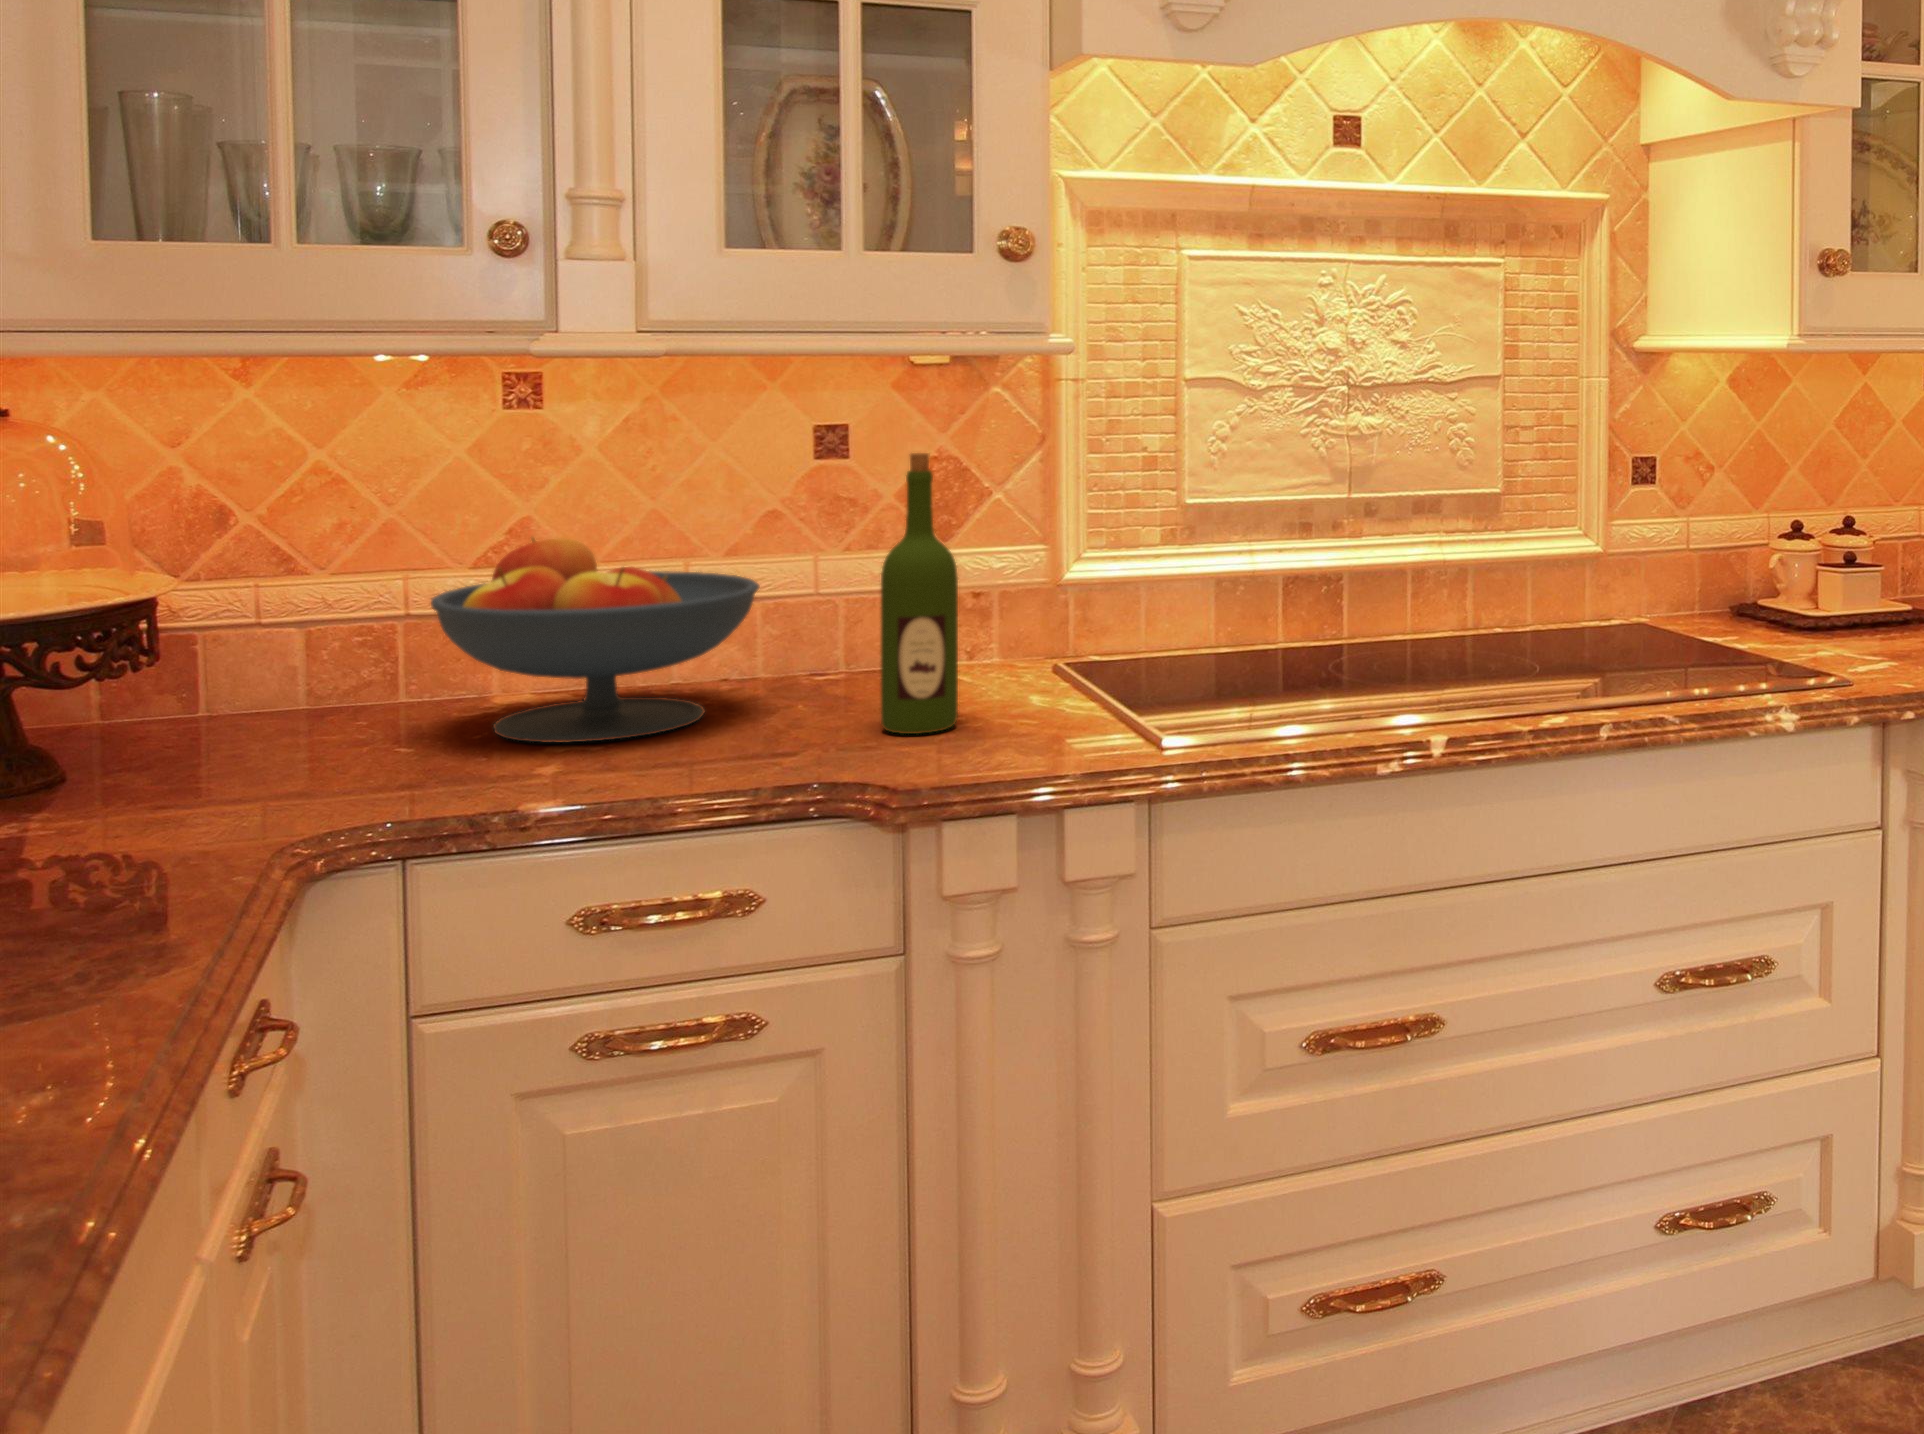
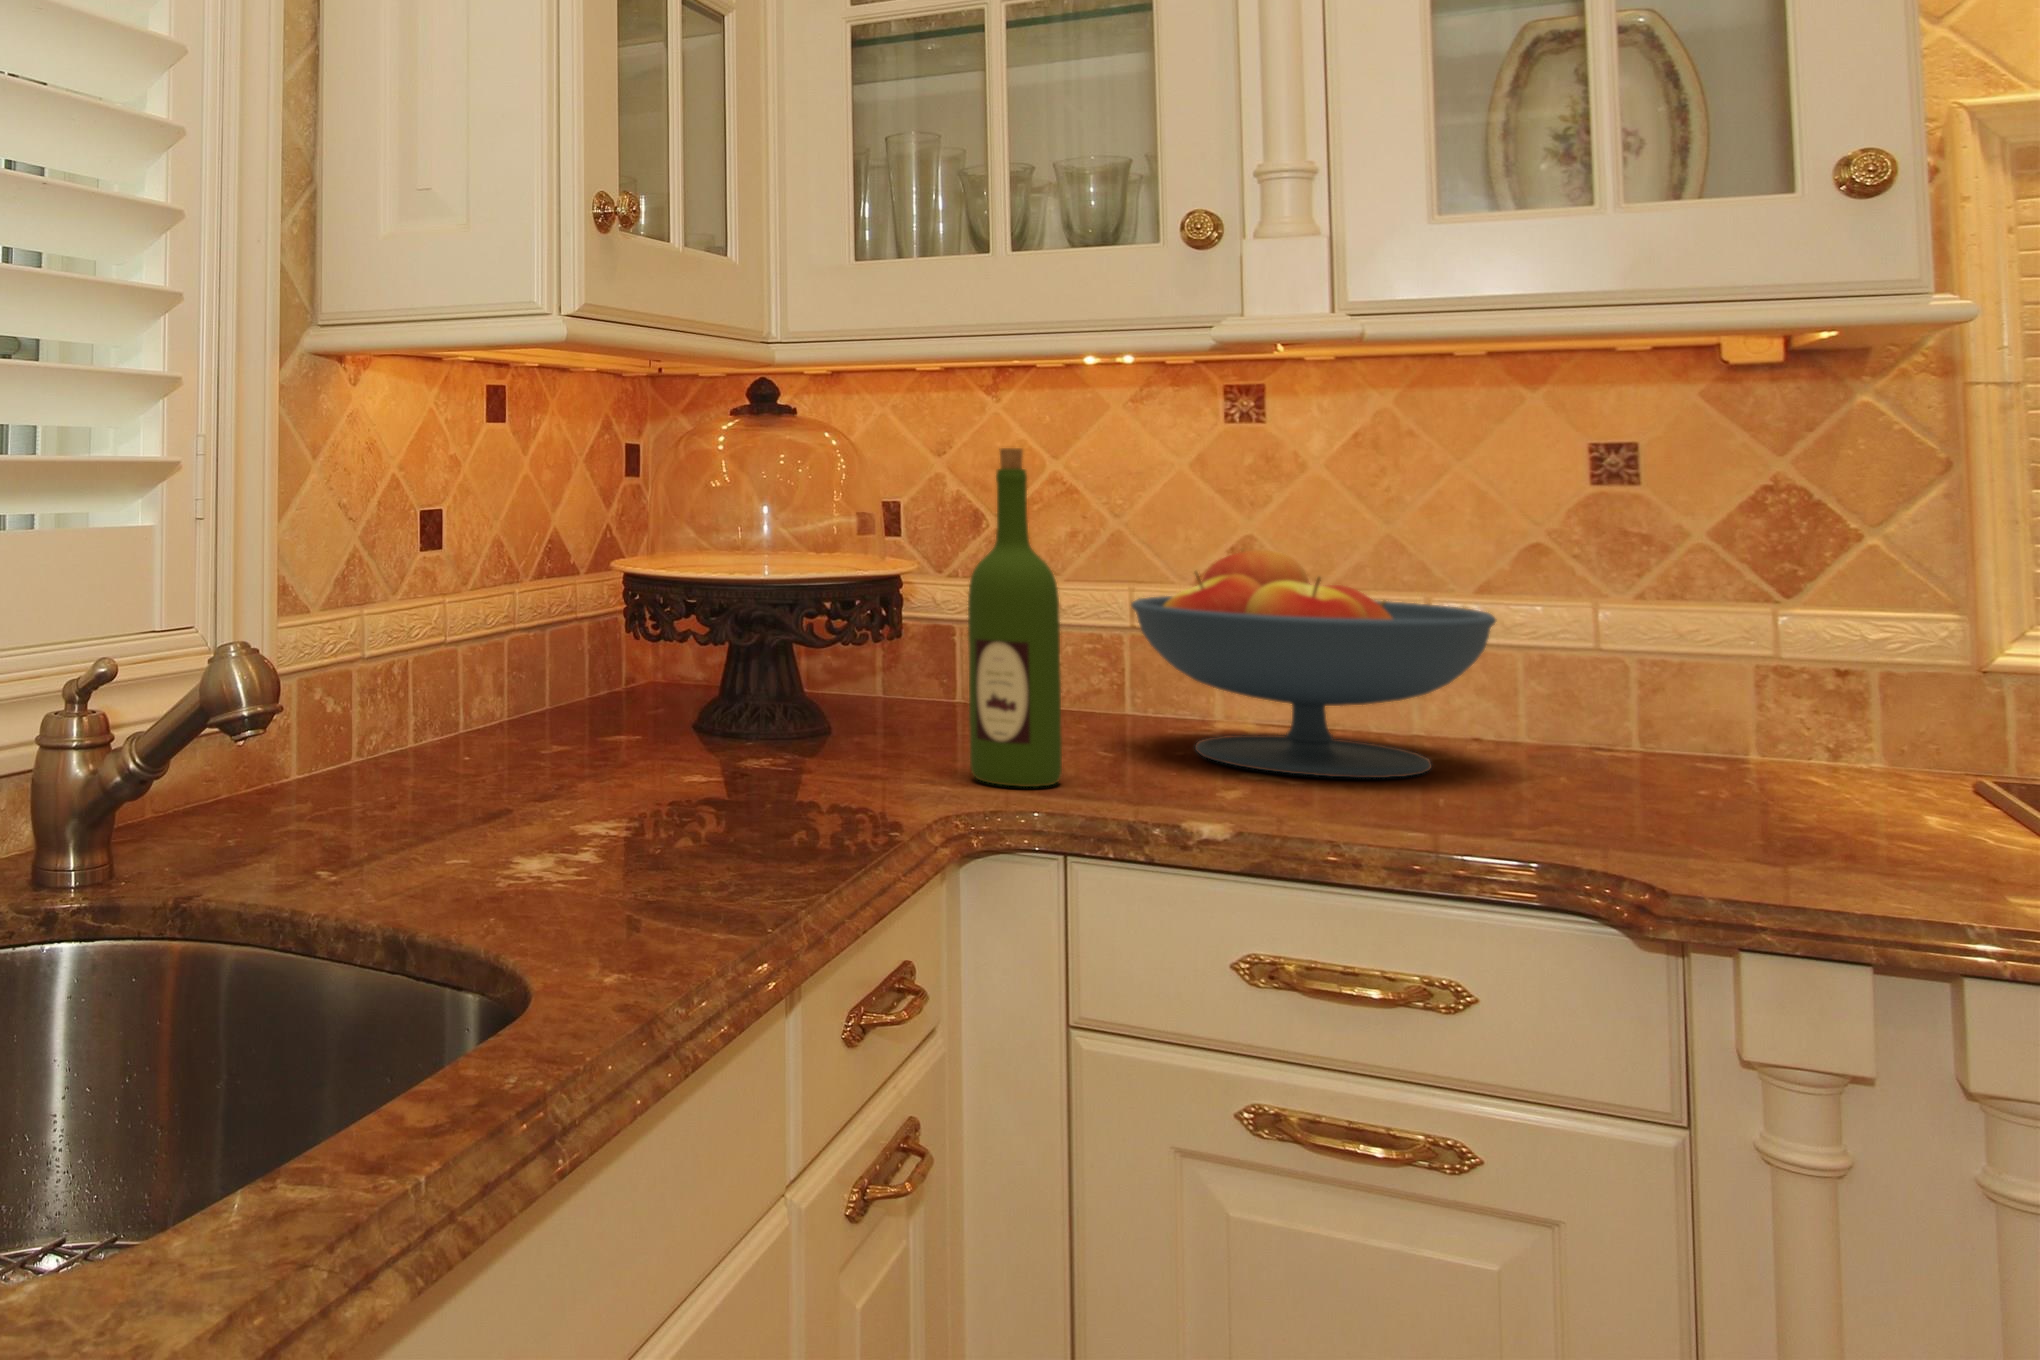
wine bottle: present [881,453,958,734] -> present [968,448,1062,787]

